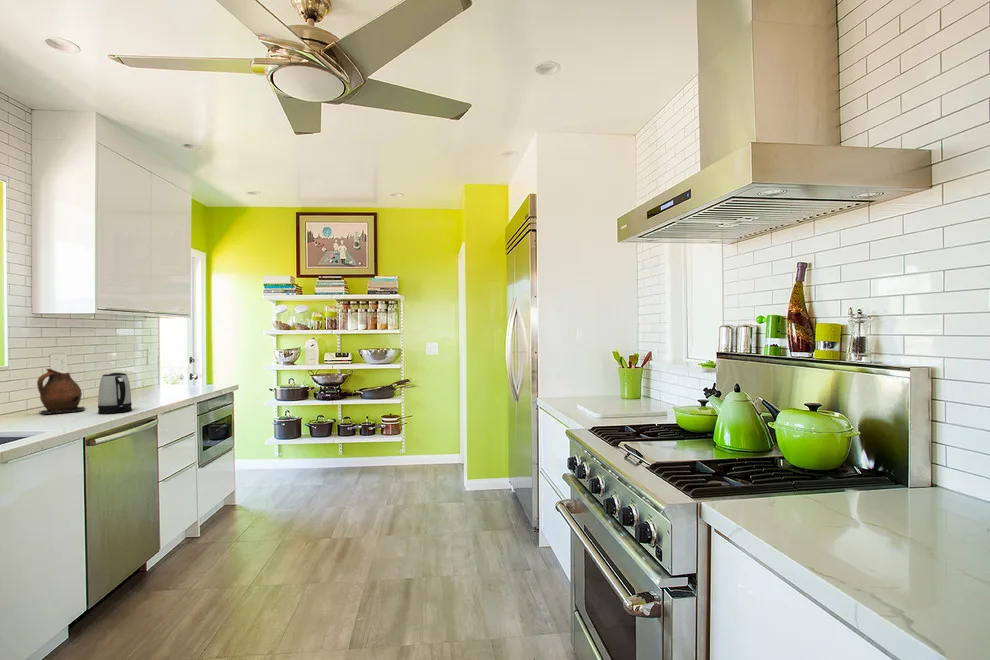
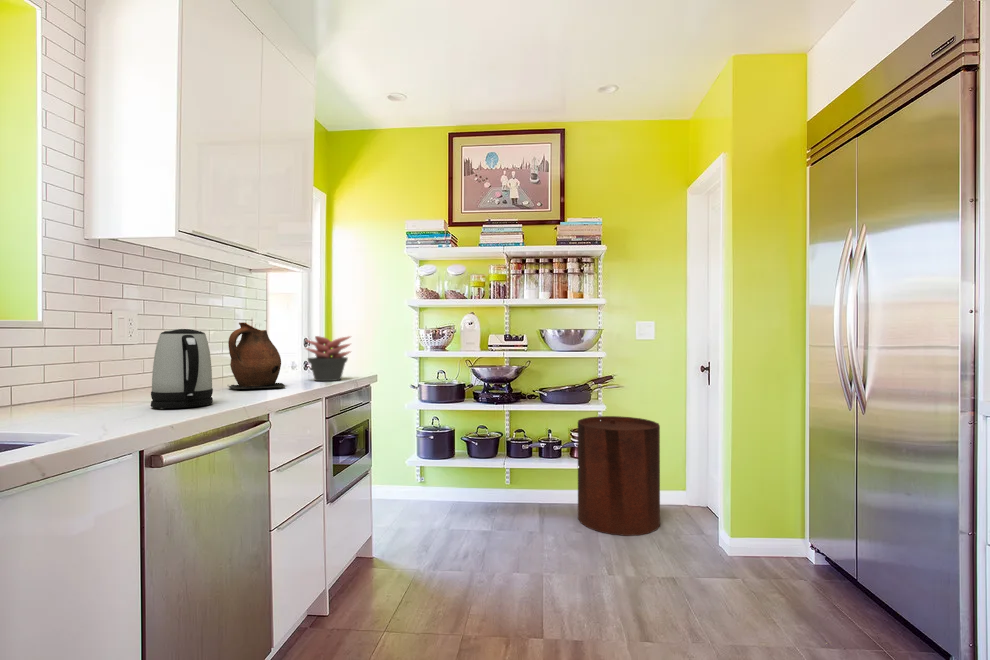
succulent plant: none [185,364,217,393] -> present [306,336,350,381]
ceramic pitcher: present [37,369,84,414] -> present [228,323,285,389]
trash can: none [383,406,436,480] -> present [578,416,660,536]

